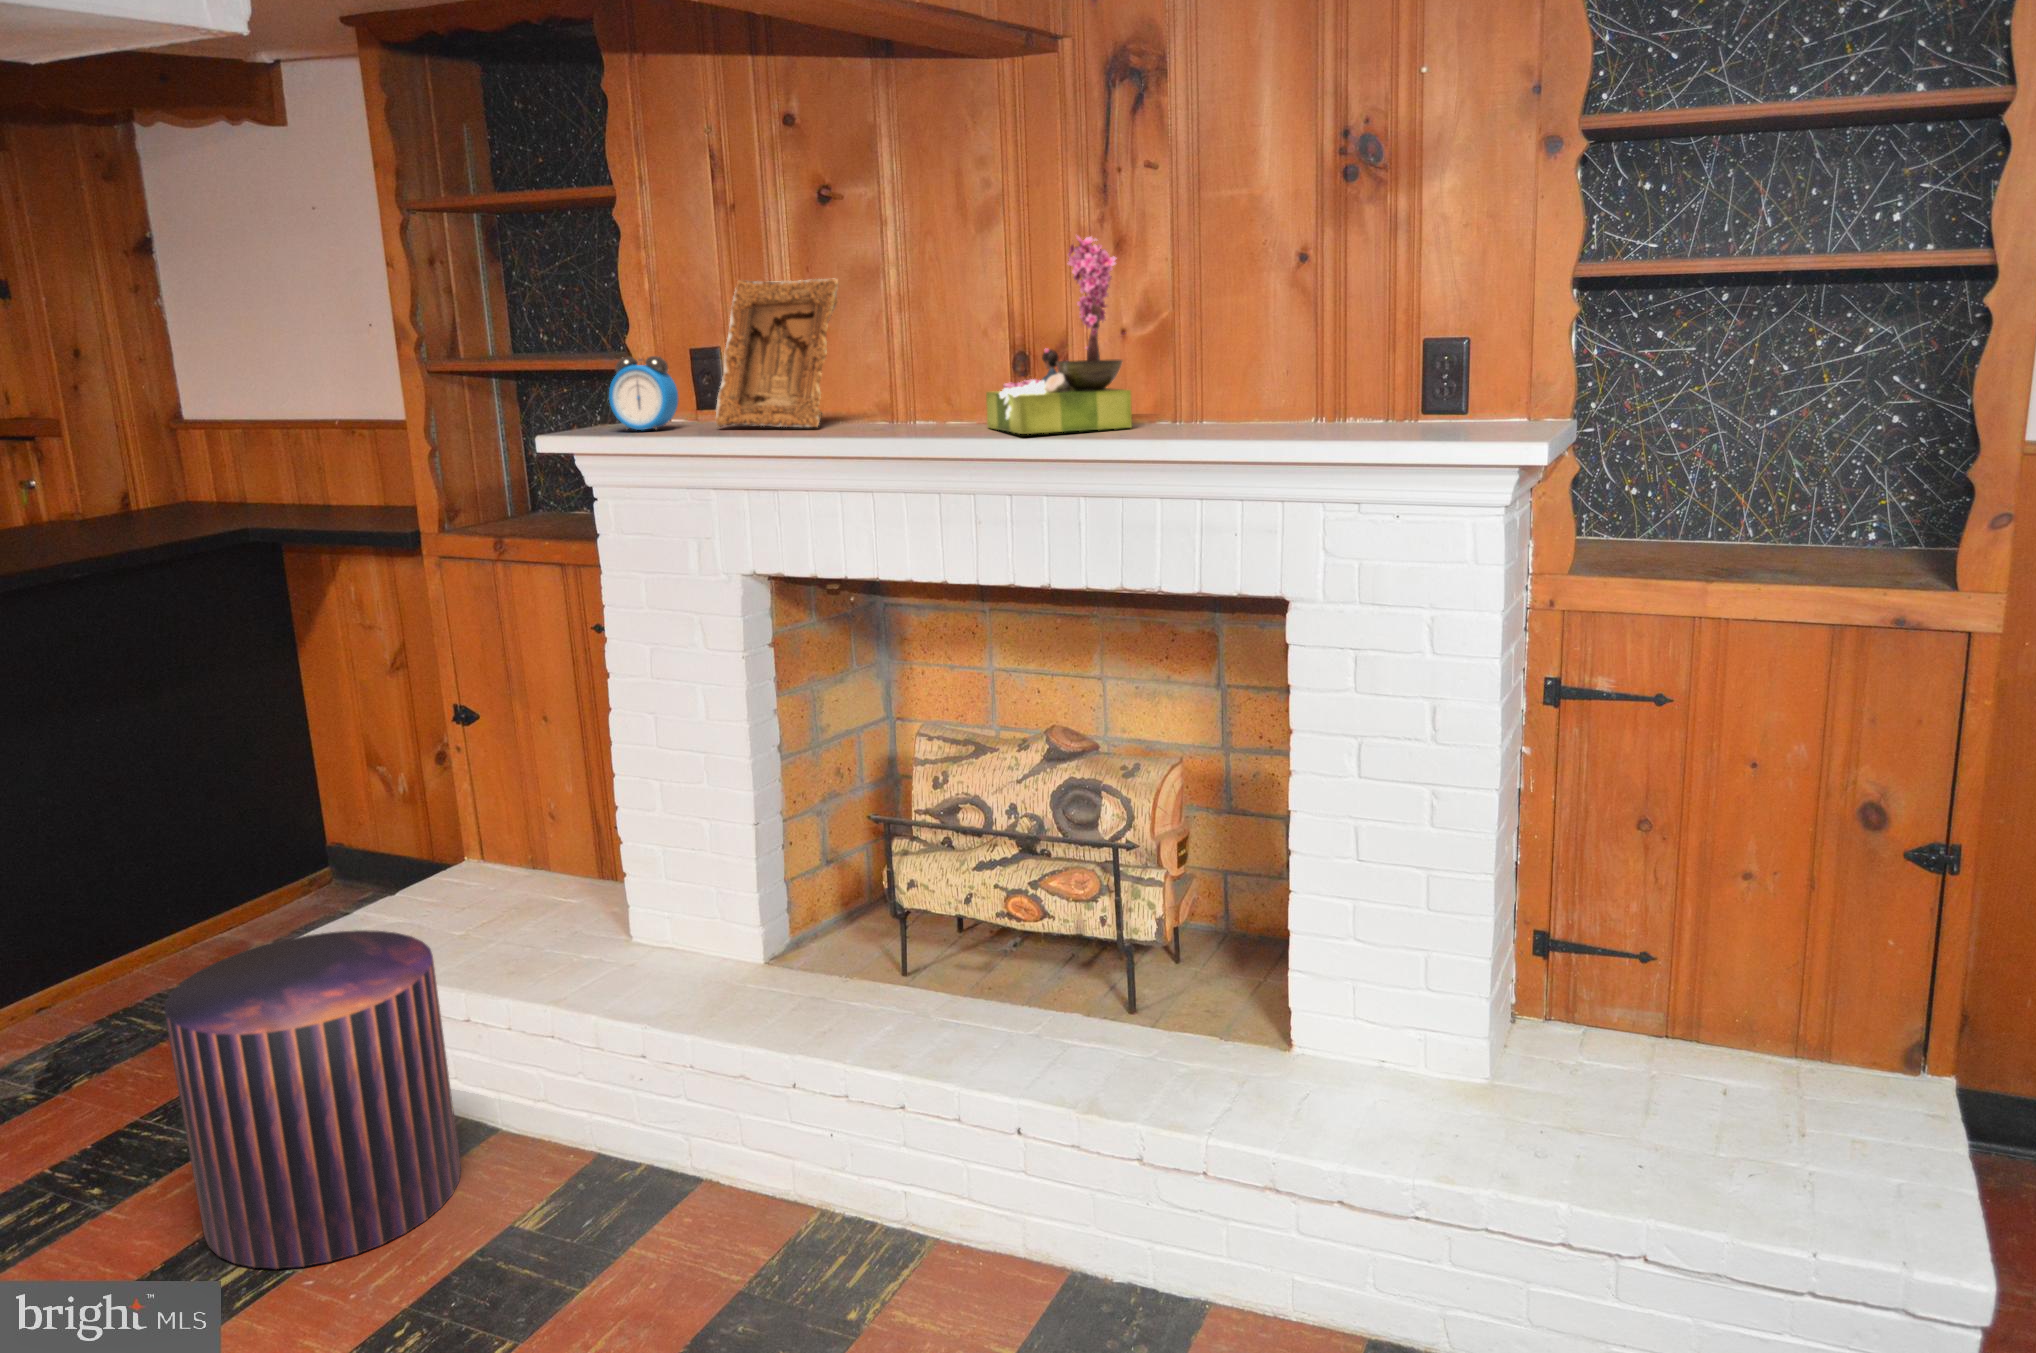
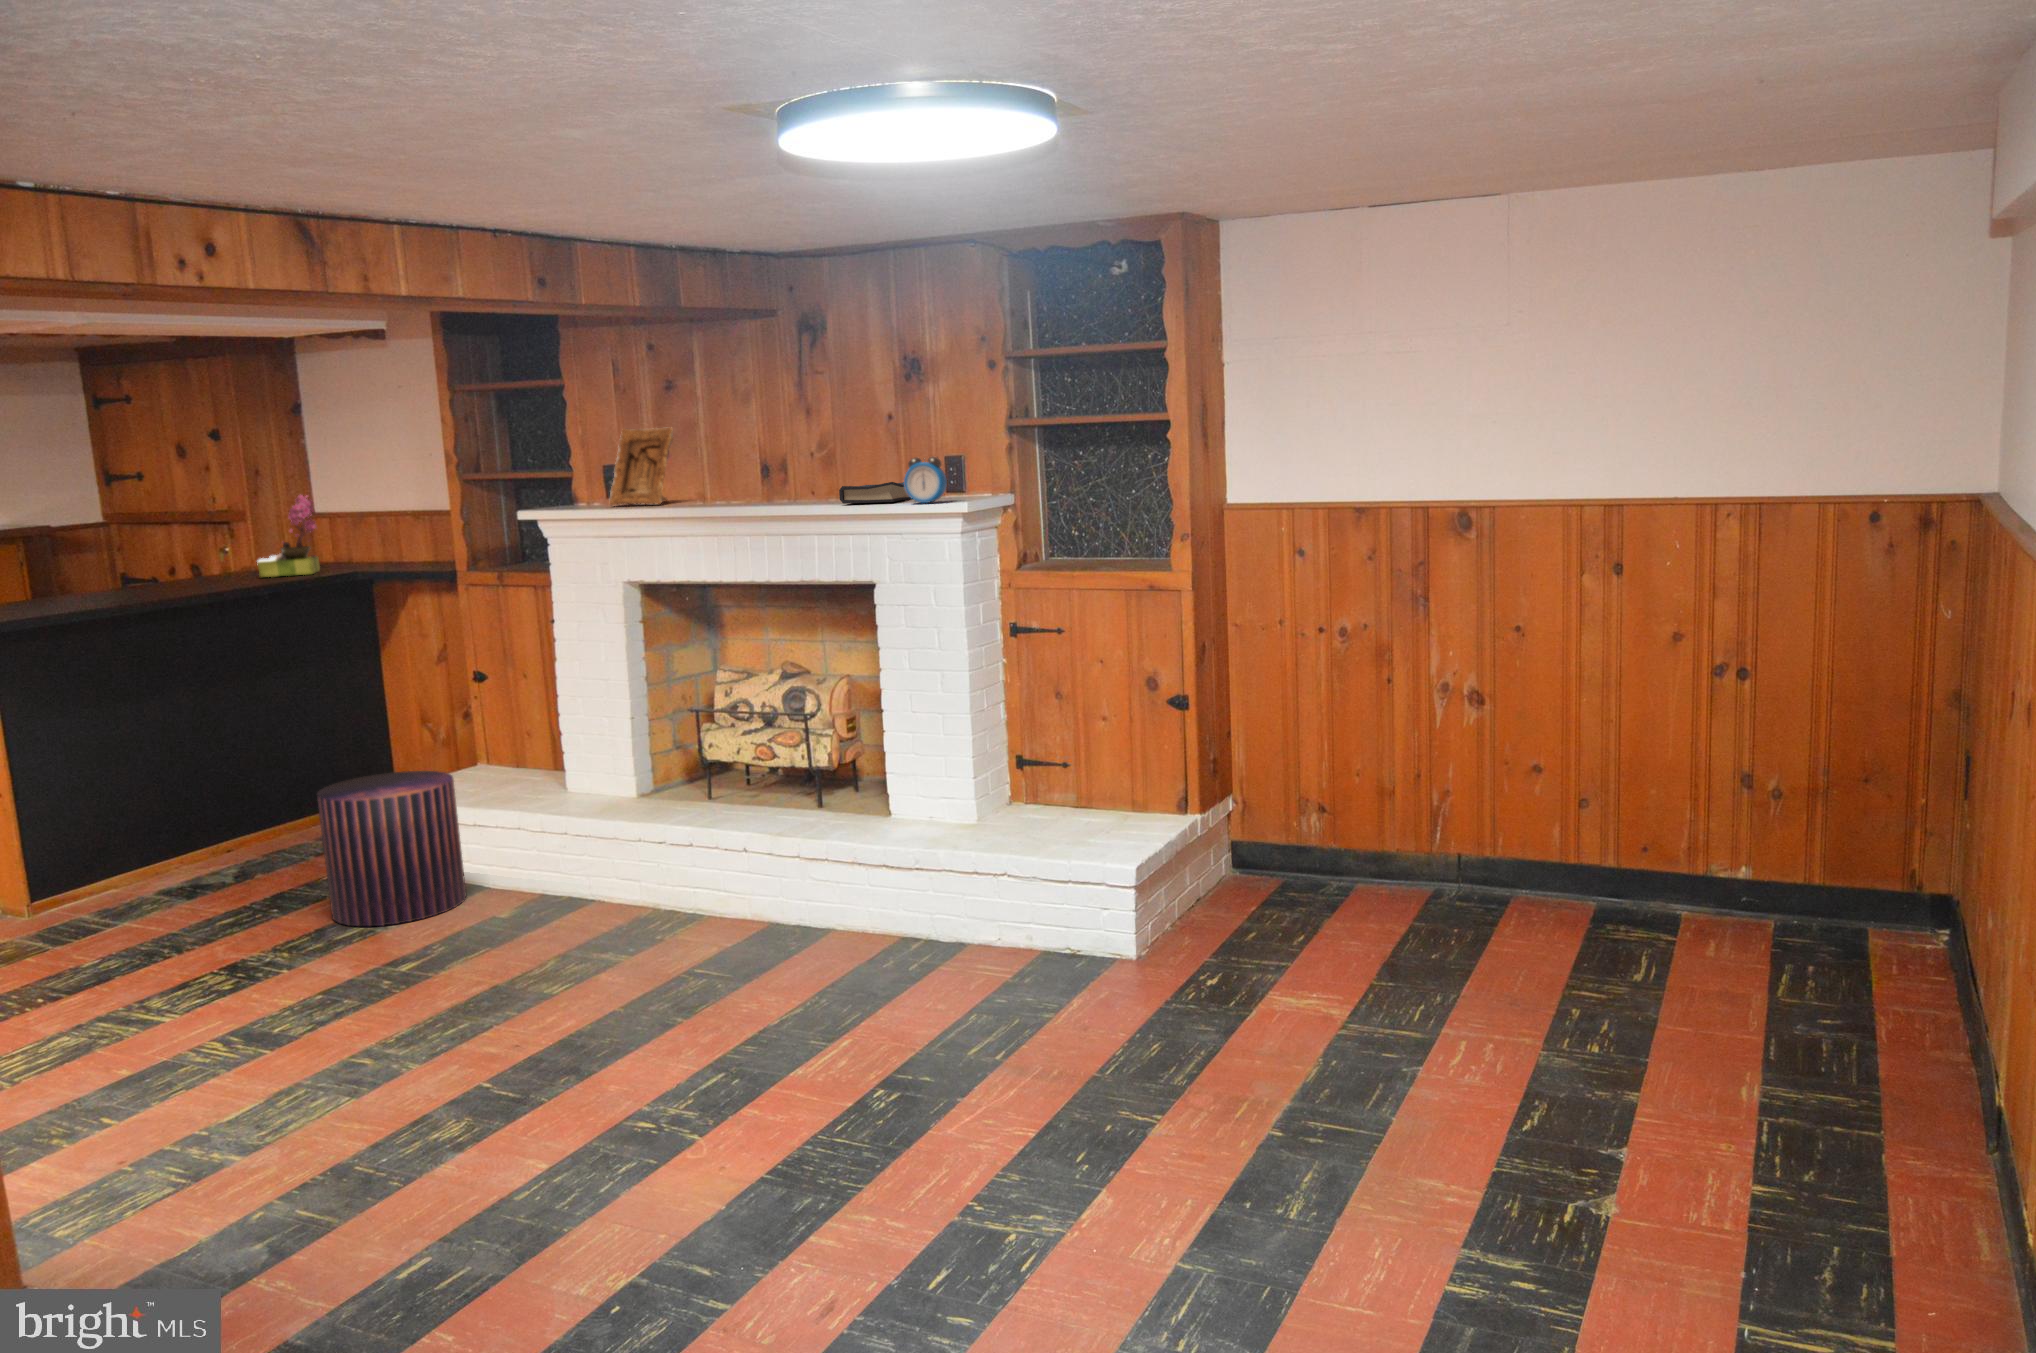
flower arrangement: present [986,236,1132,434] -> present [258,495,320,577]
alarm clock: present [609,356,678,430] -> present [904,457,947,503]
hardback book: none [1237,391,1362,440] -> present [839,482,912,504]

